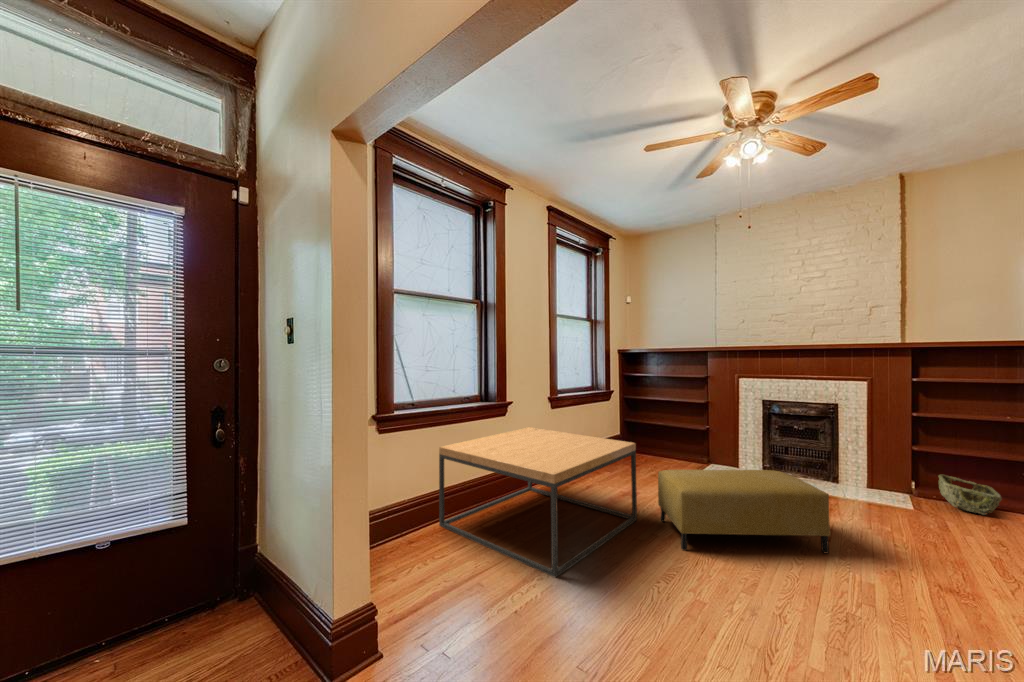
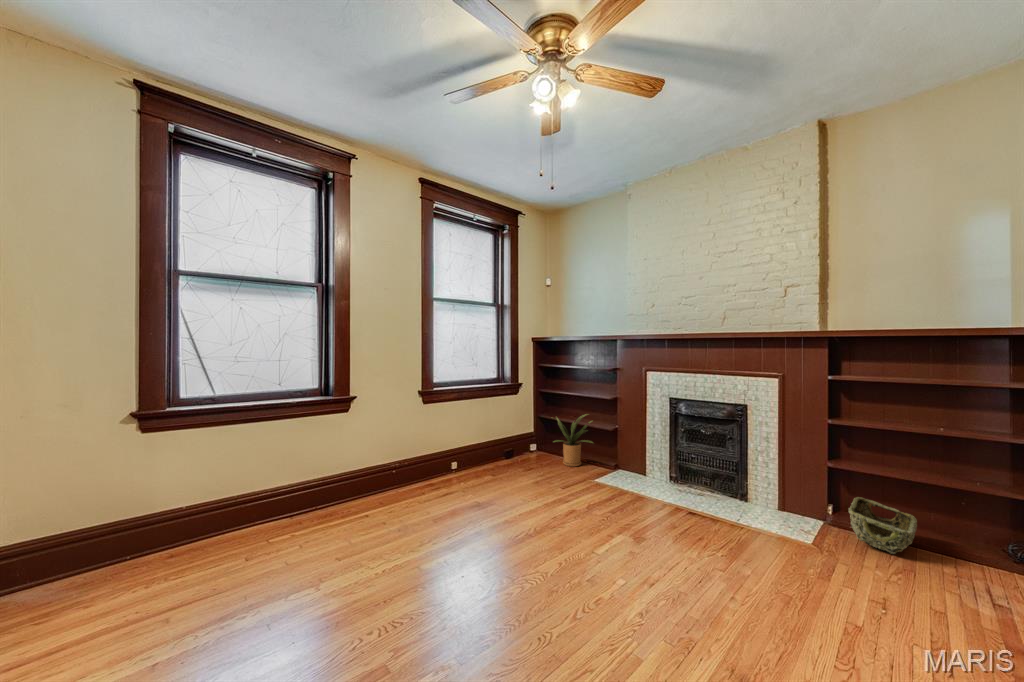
house plant: none [641,416,689,463] -> present [554,415,593,467]
coffee table: present [439,427,637,577] -> none [230,425,453,615]
ottoman: present [658,470,831,553] -> none [455,482,636,600]

